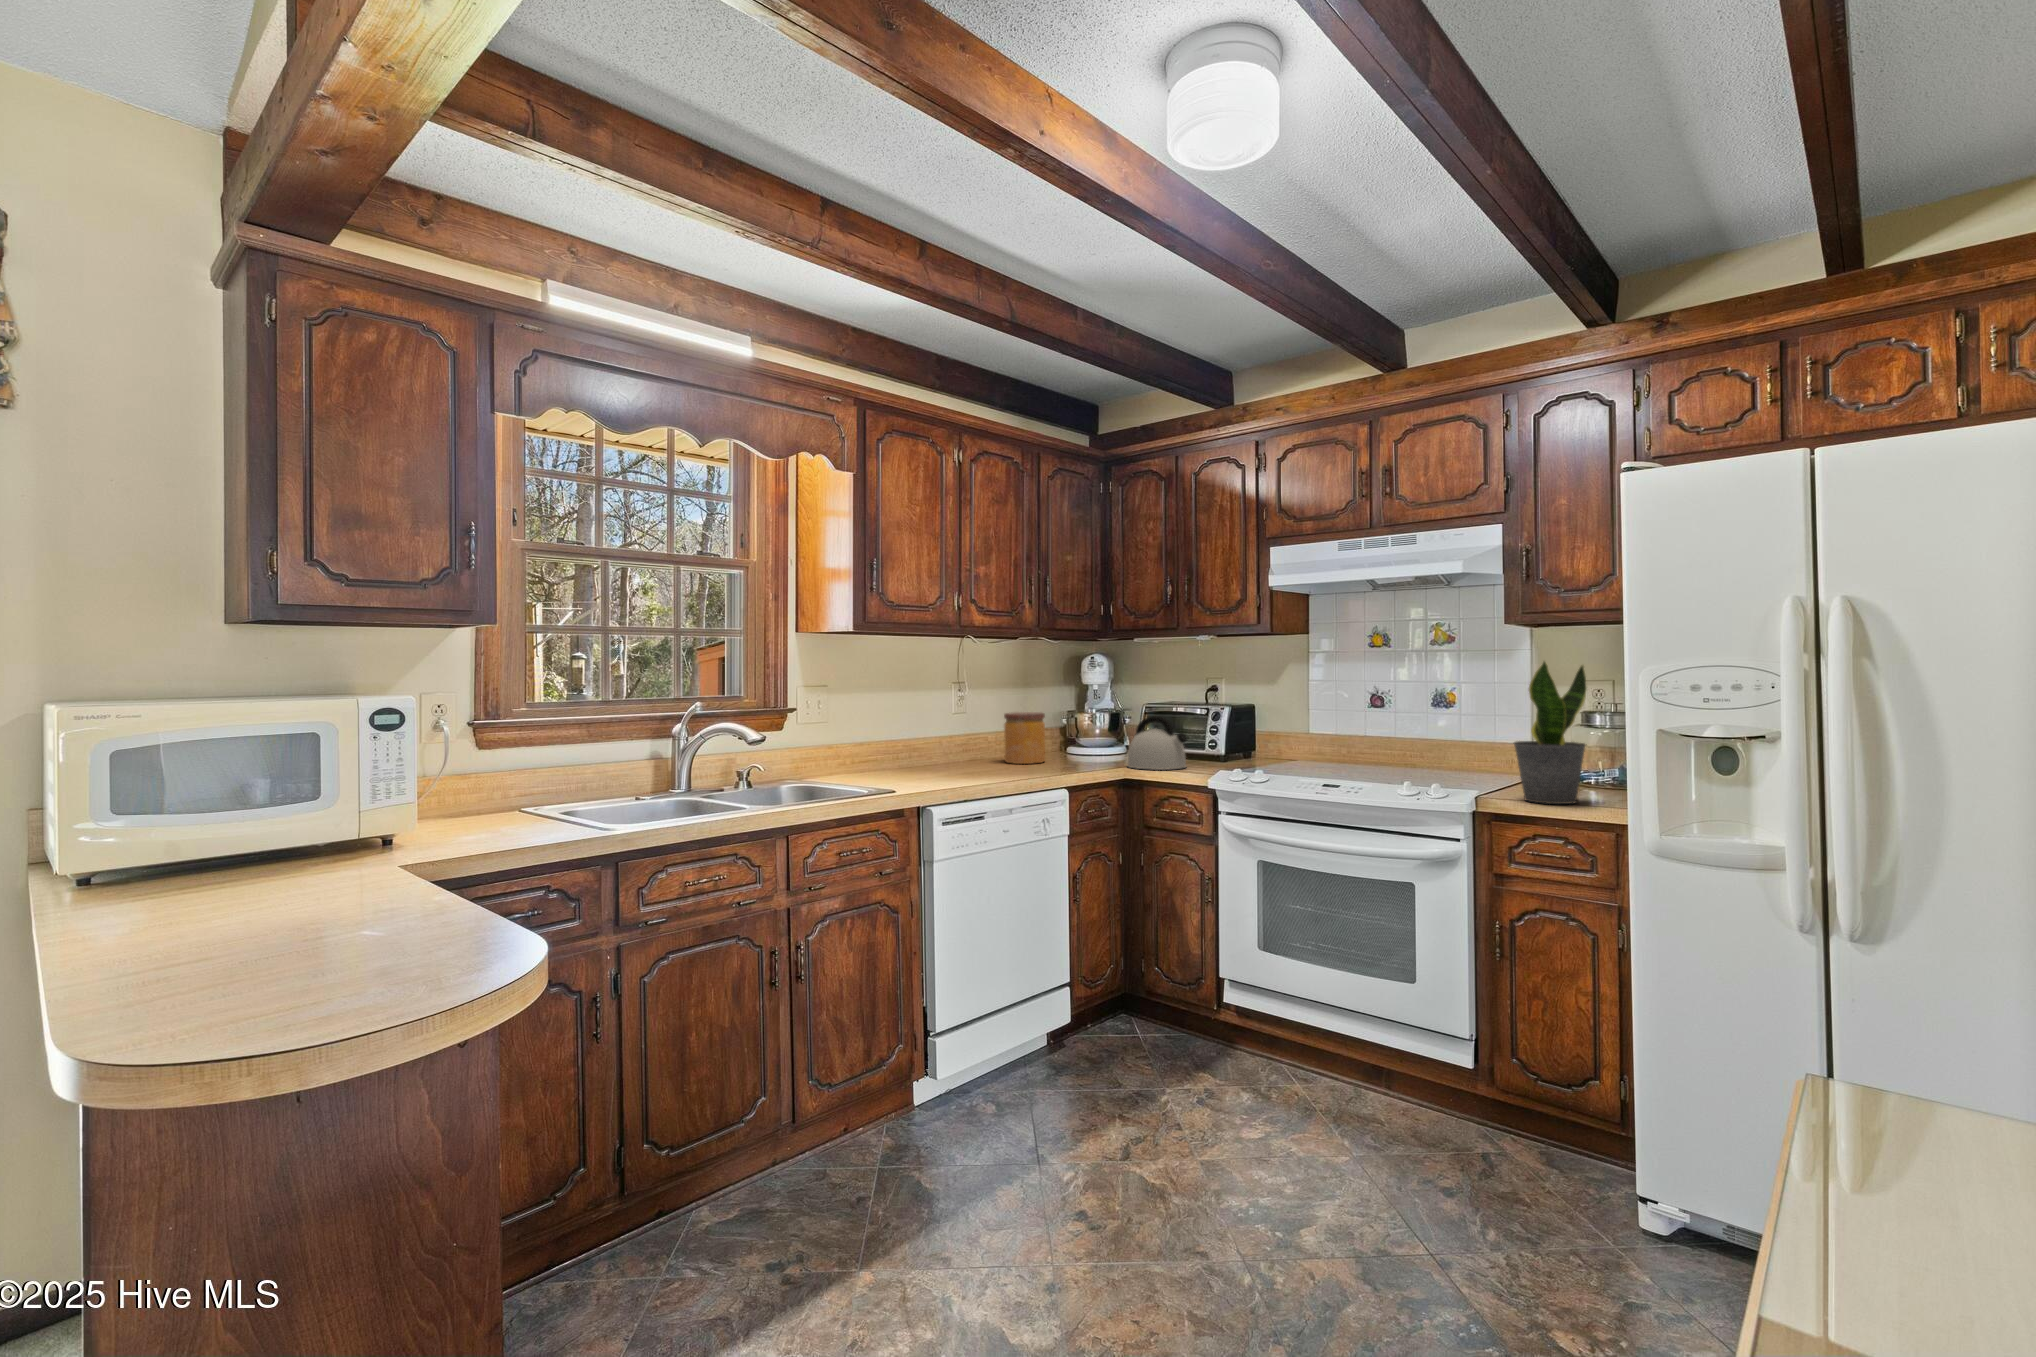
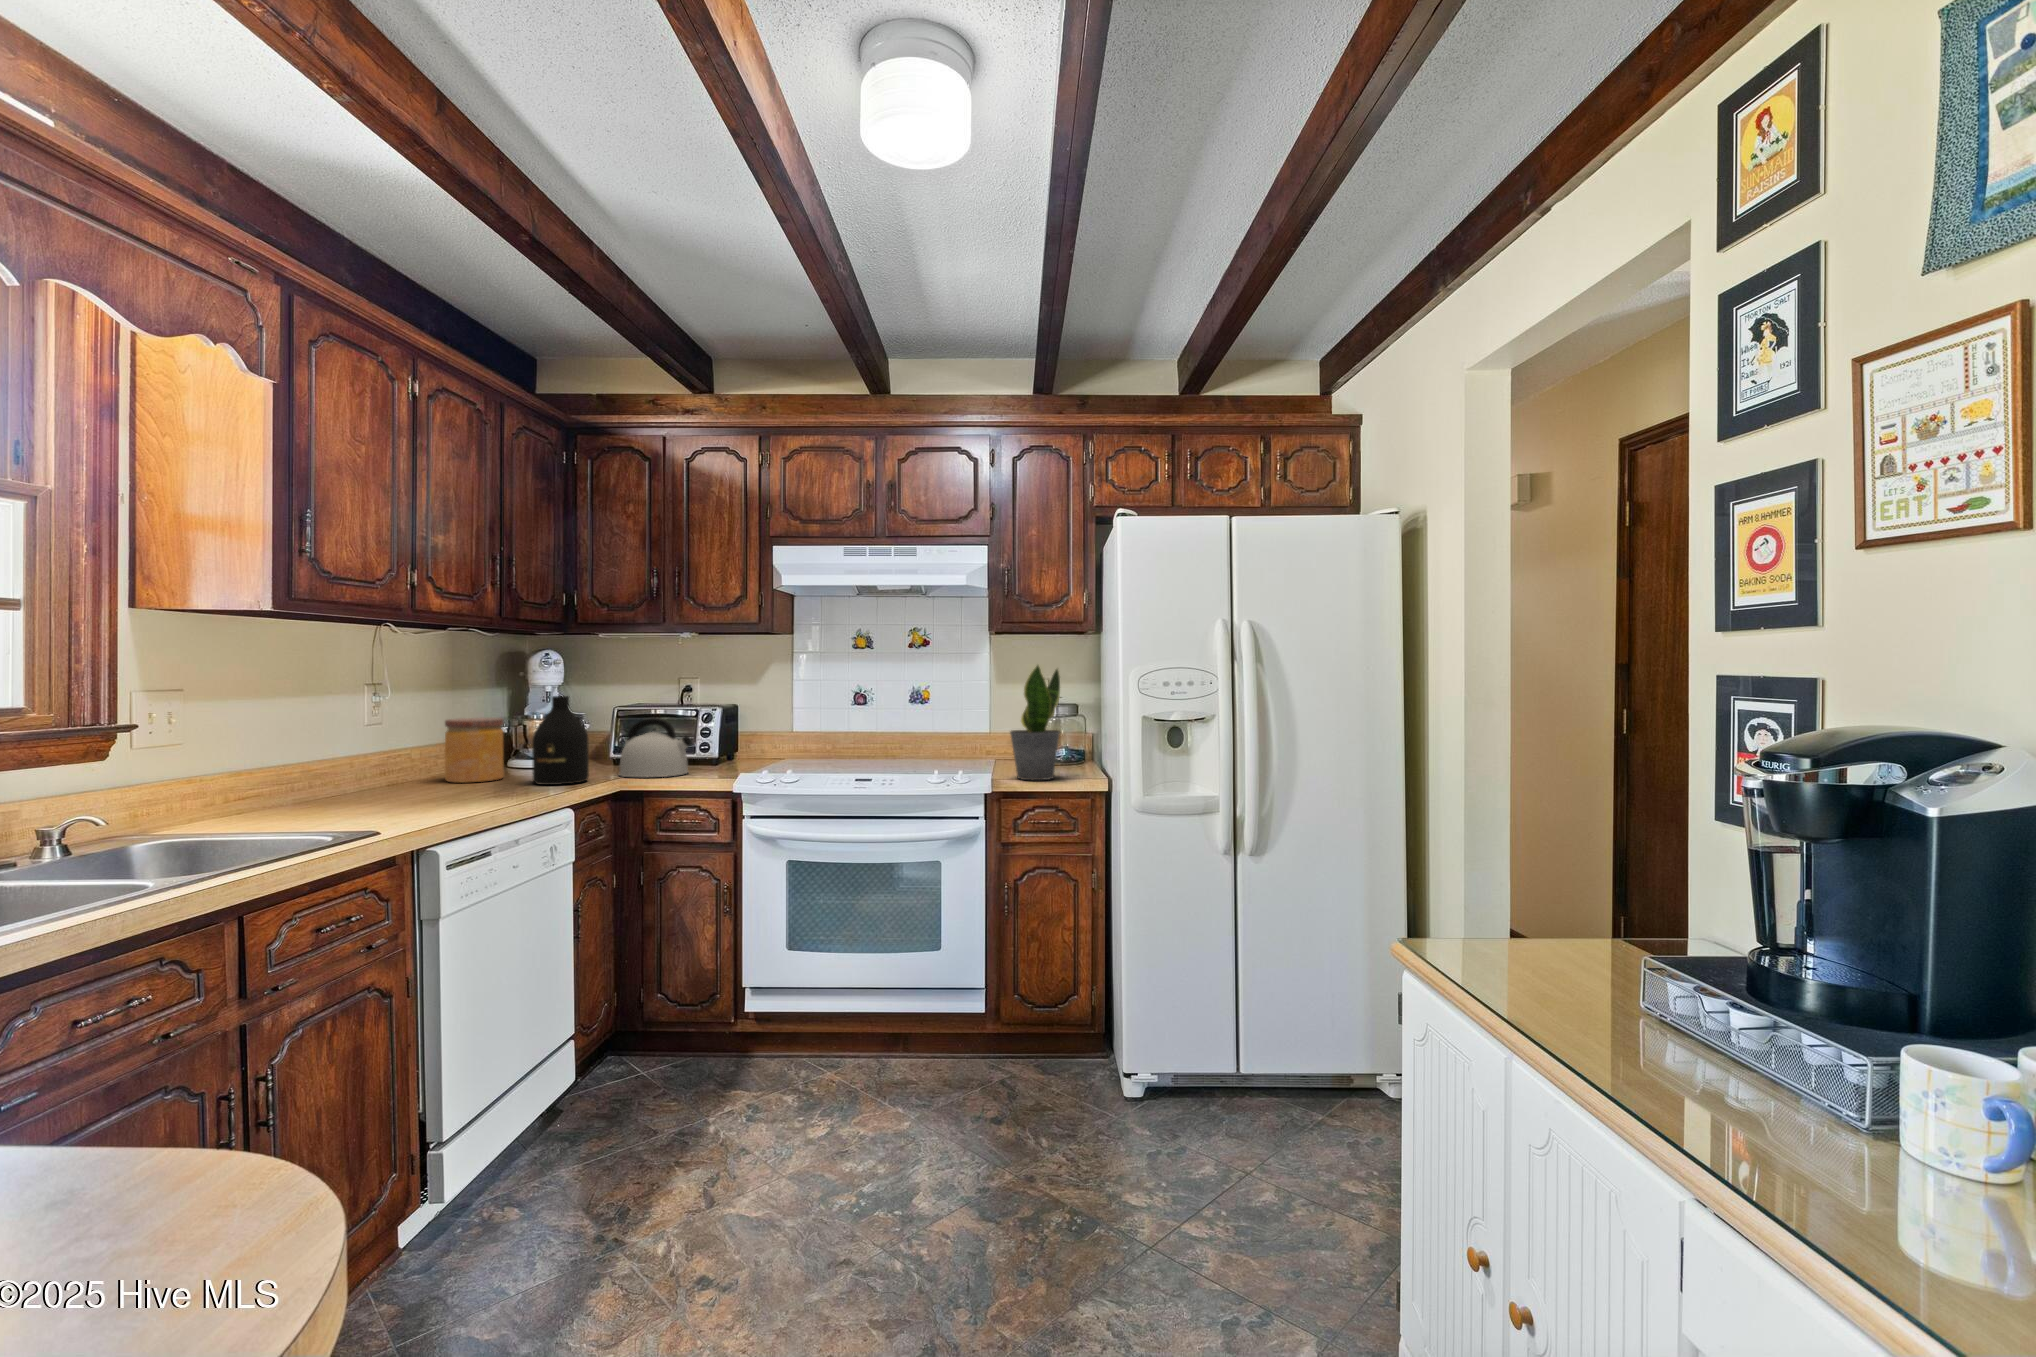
bottle: none [1056,695,1099,770] -> present [532,696,589,785]

